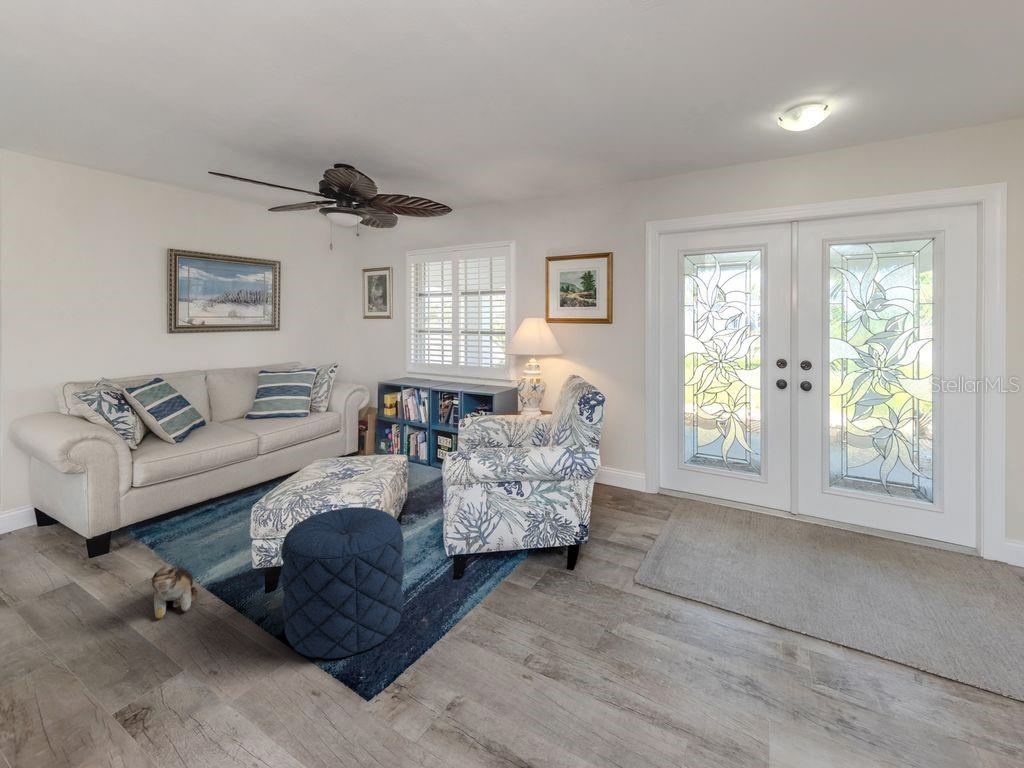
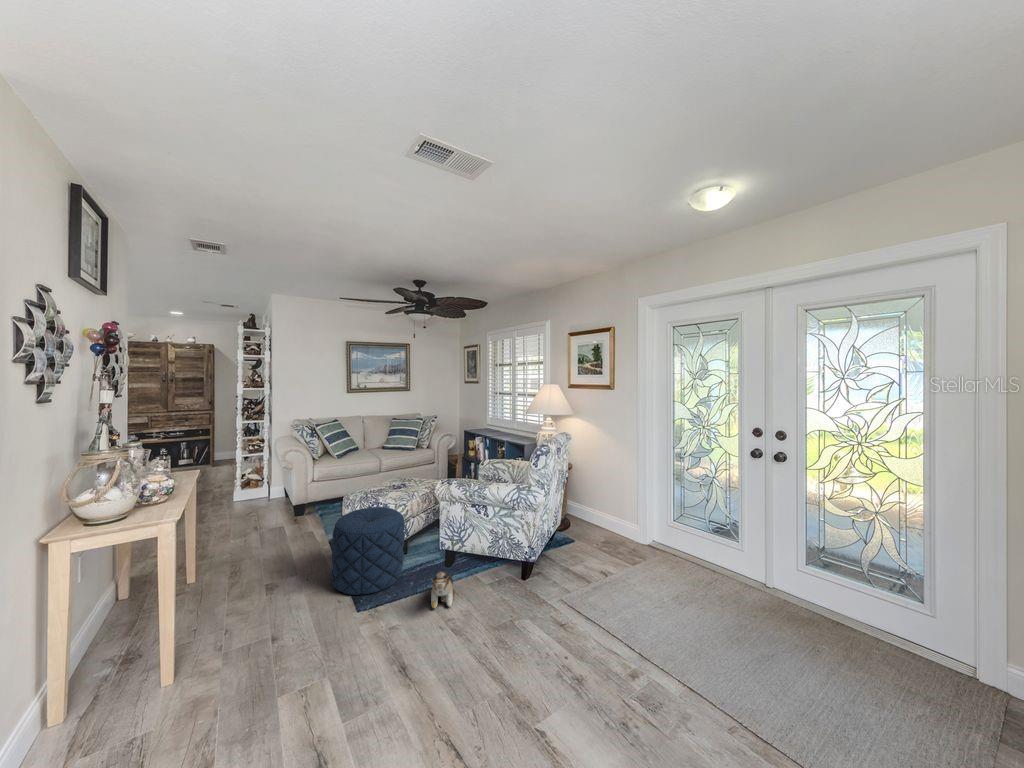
plush toy: present [146,566,197,619] -> present [431,572,455,609]

